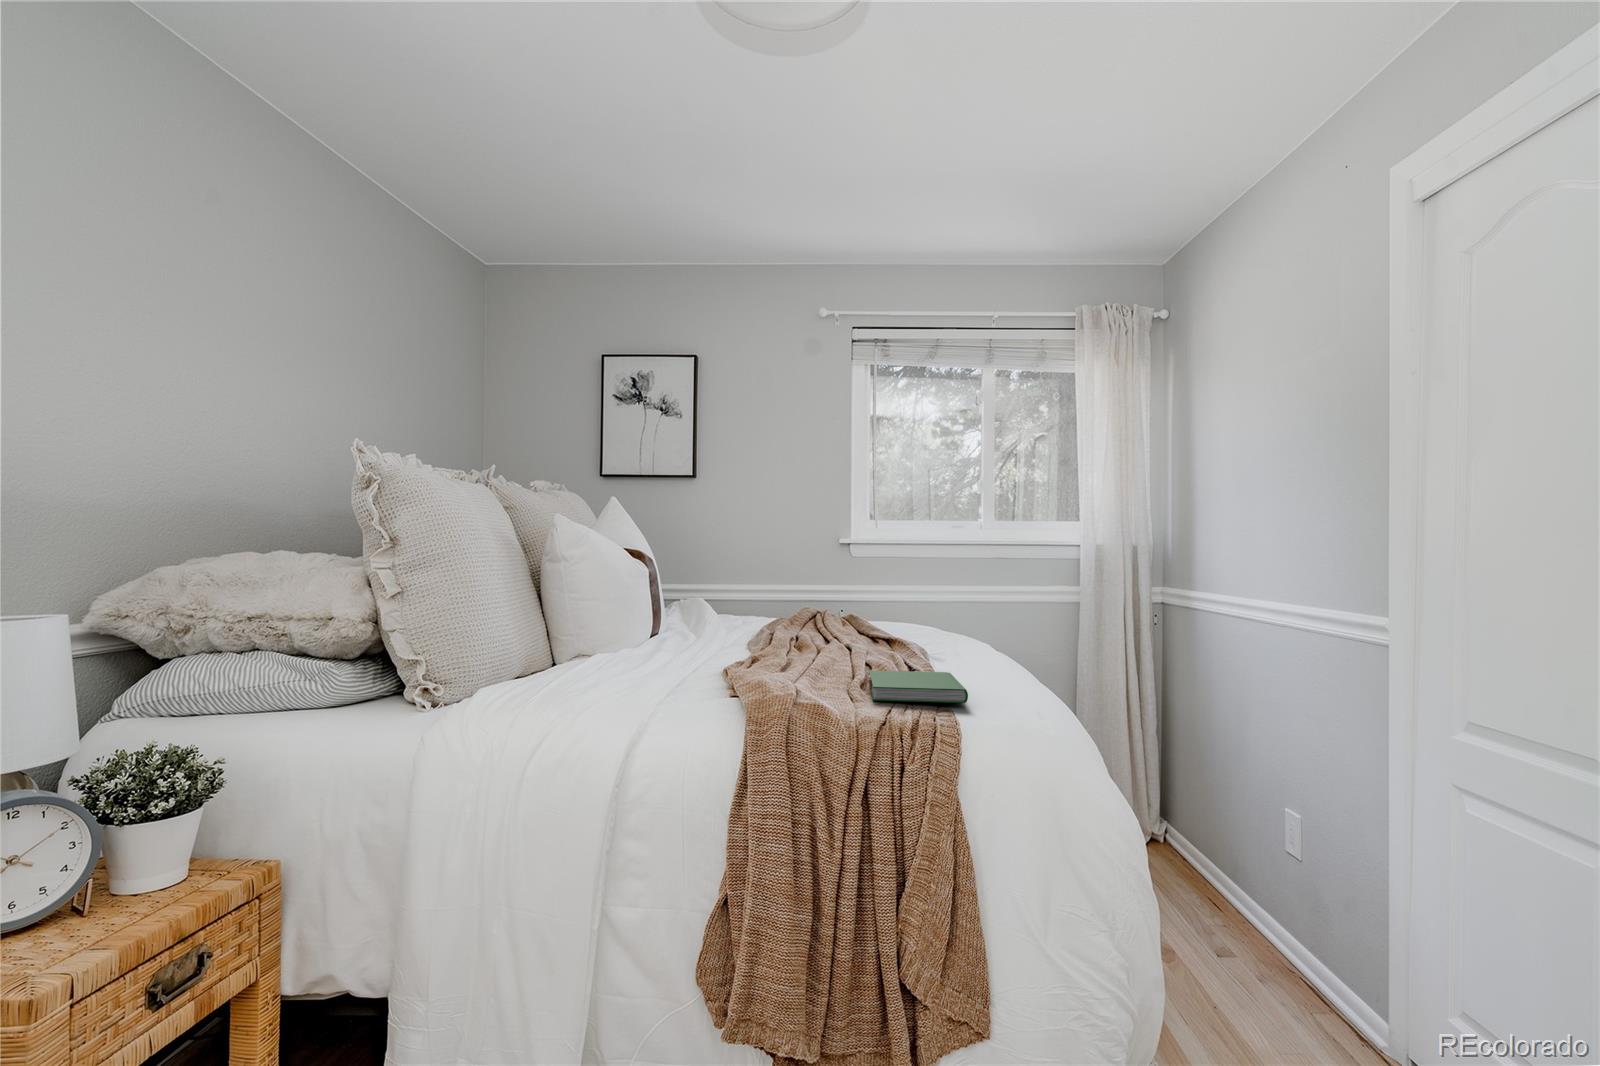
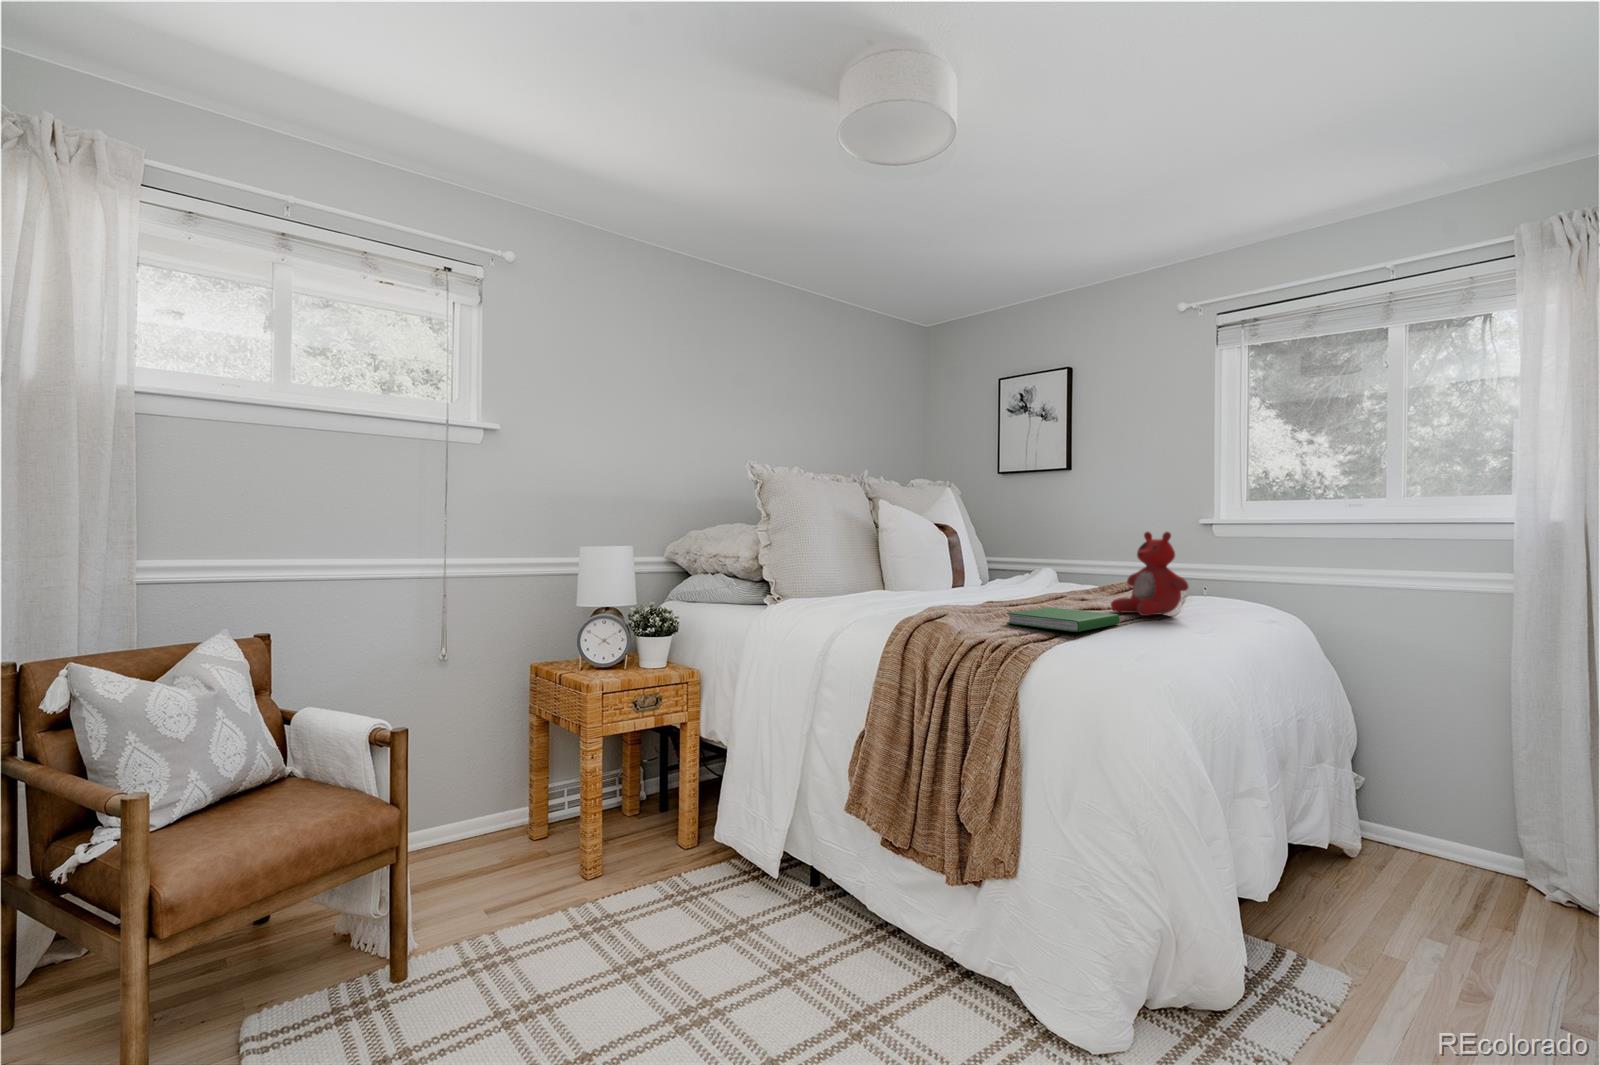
stuffed bear: none [903,573,978,669] -> present [1111,532,1188,616]

